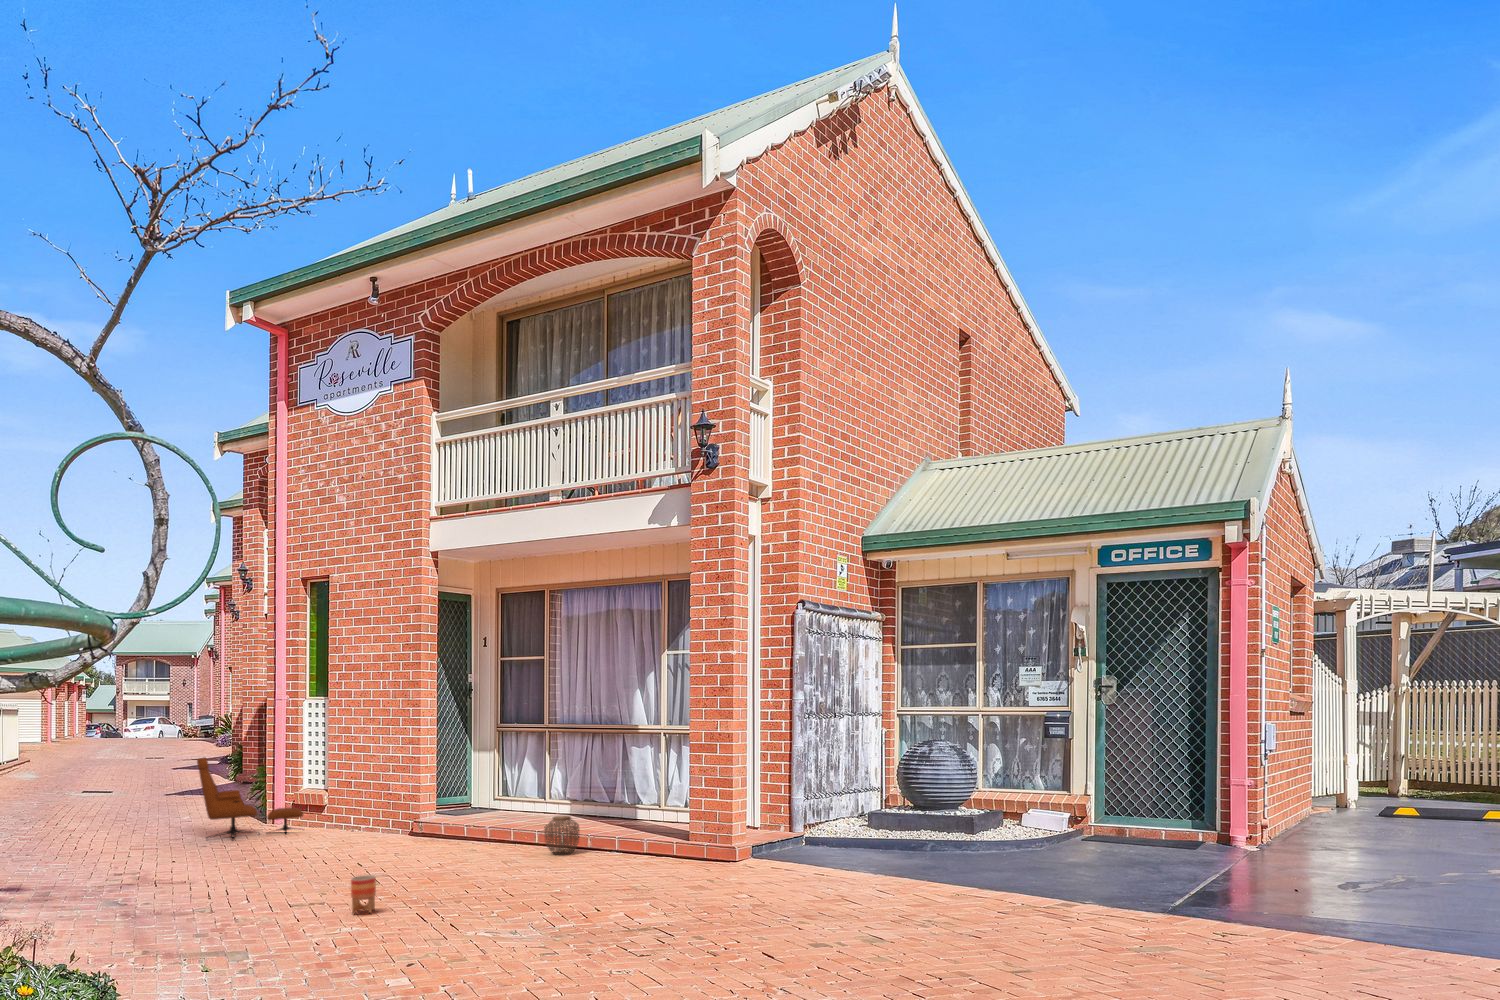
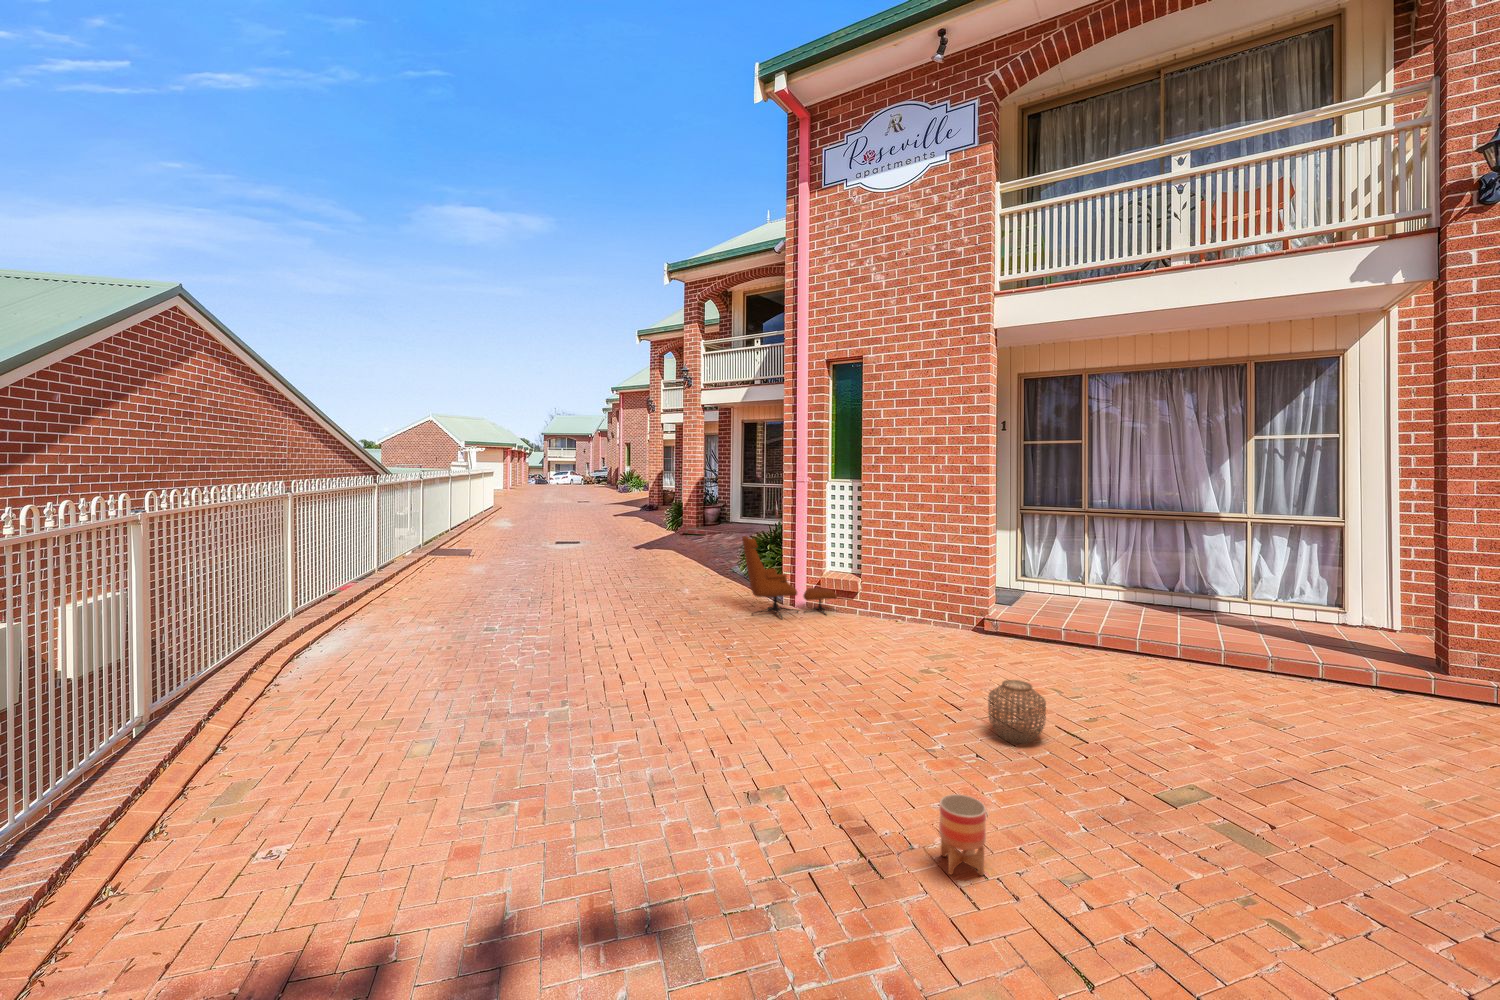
woven basket: present [544,815,579,855] -> present [988,680,1046,744]
planter: present [351,875,376,914] -> present [939,794,986,875]

